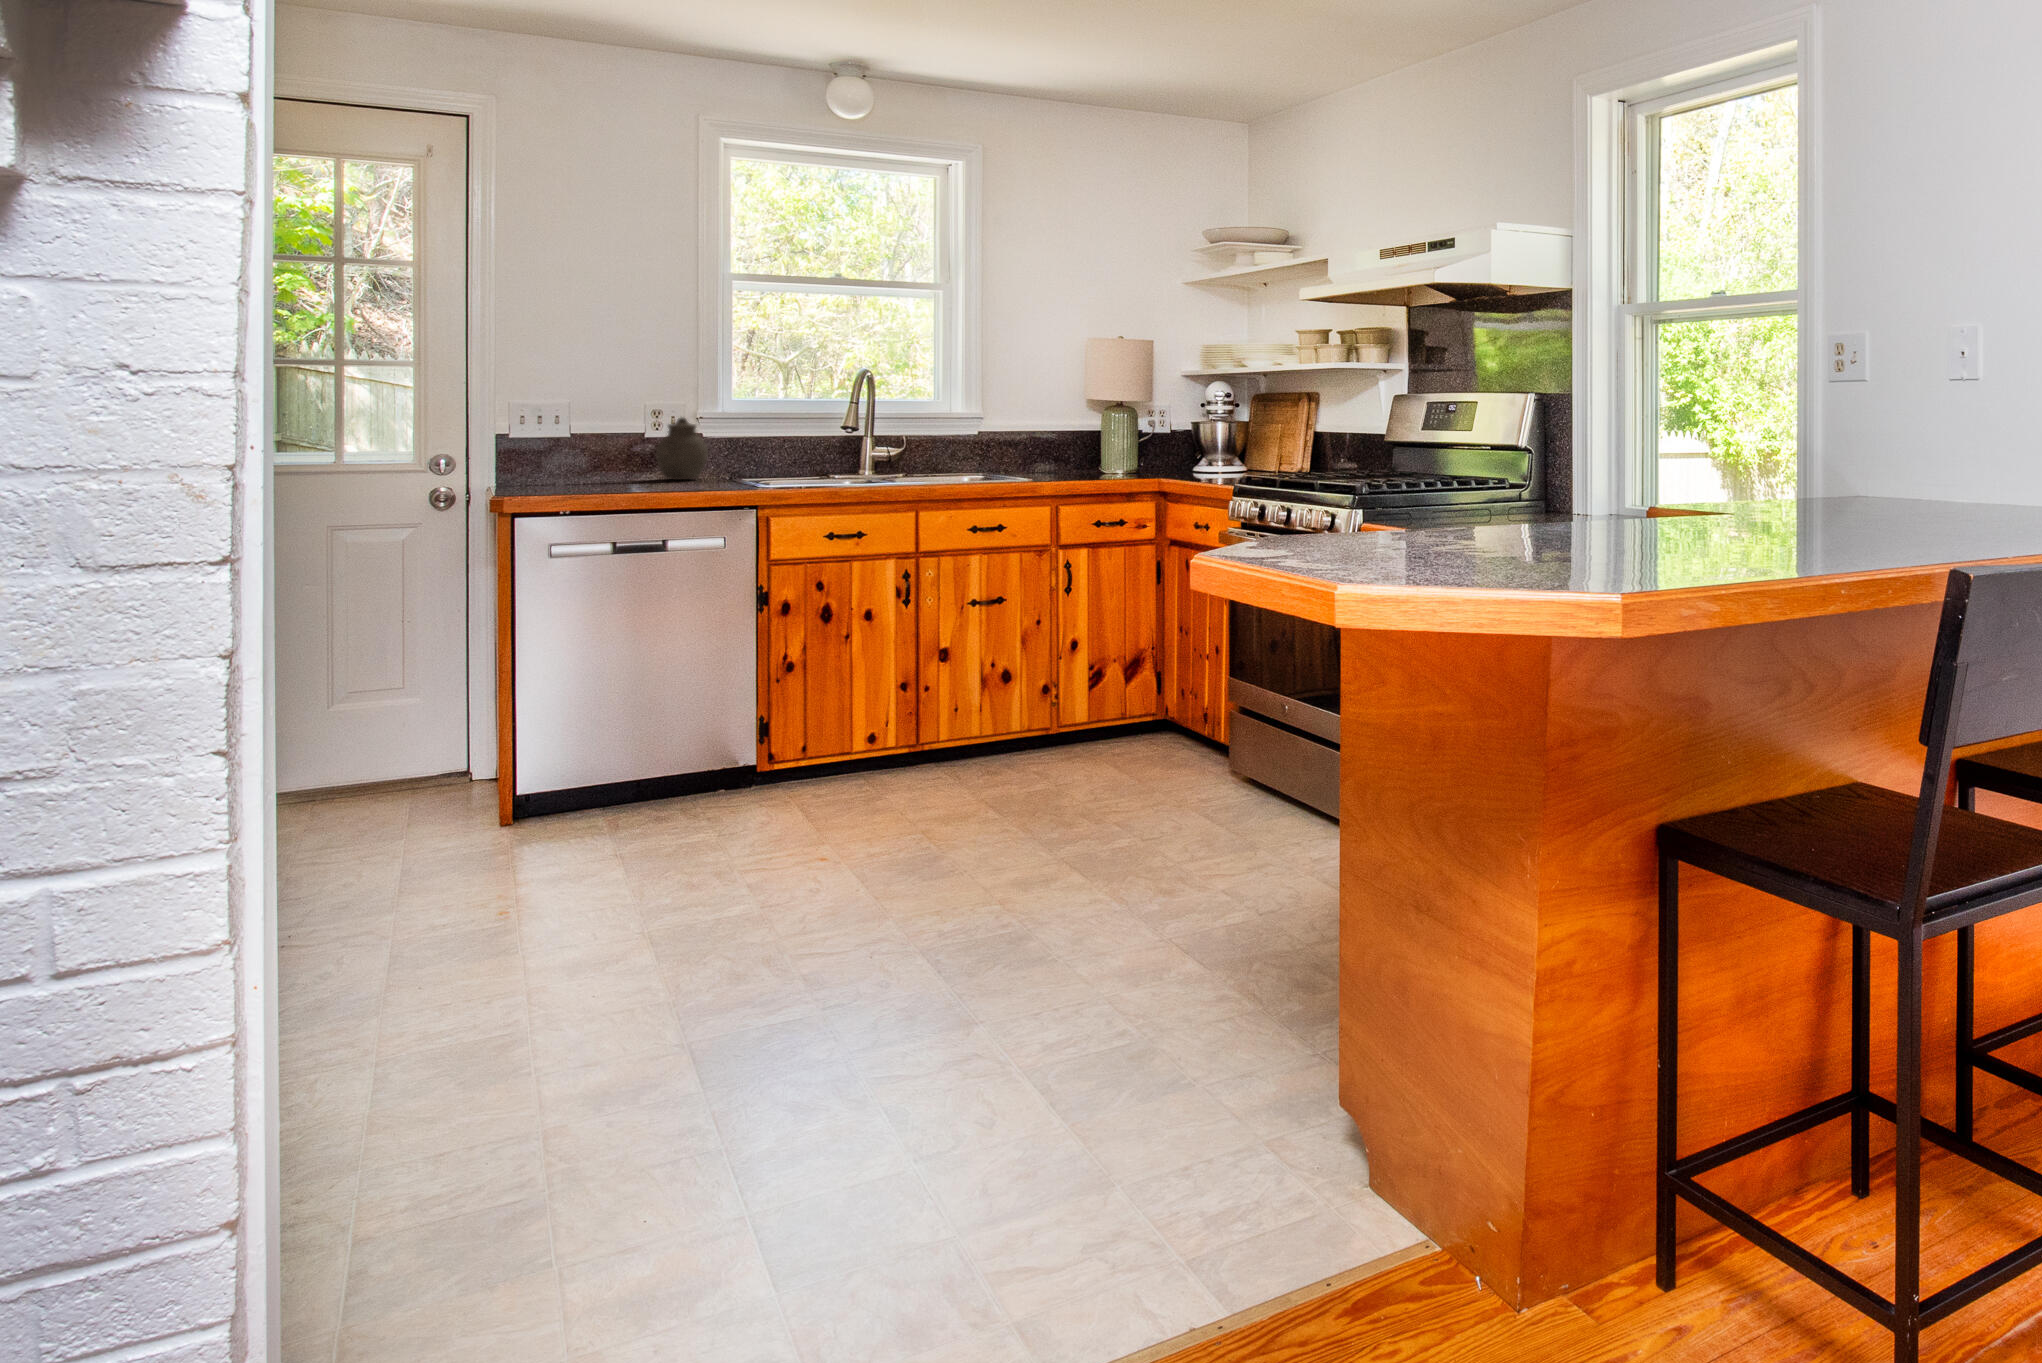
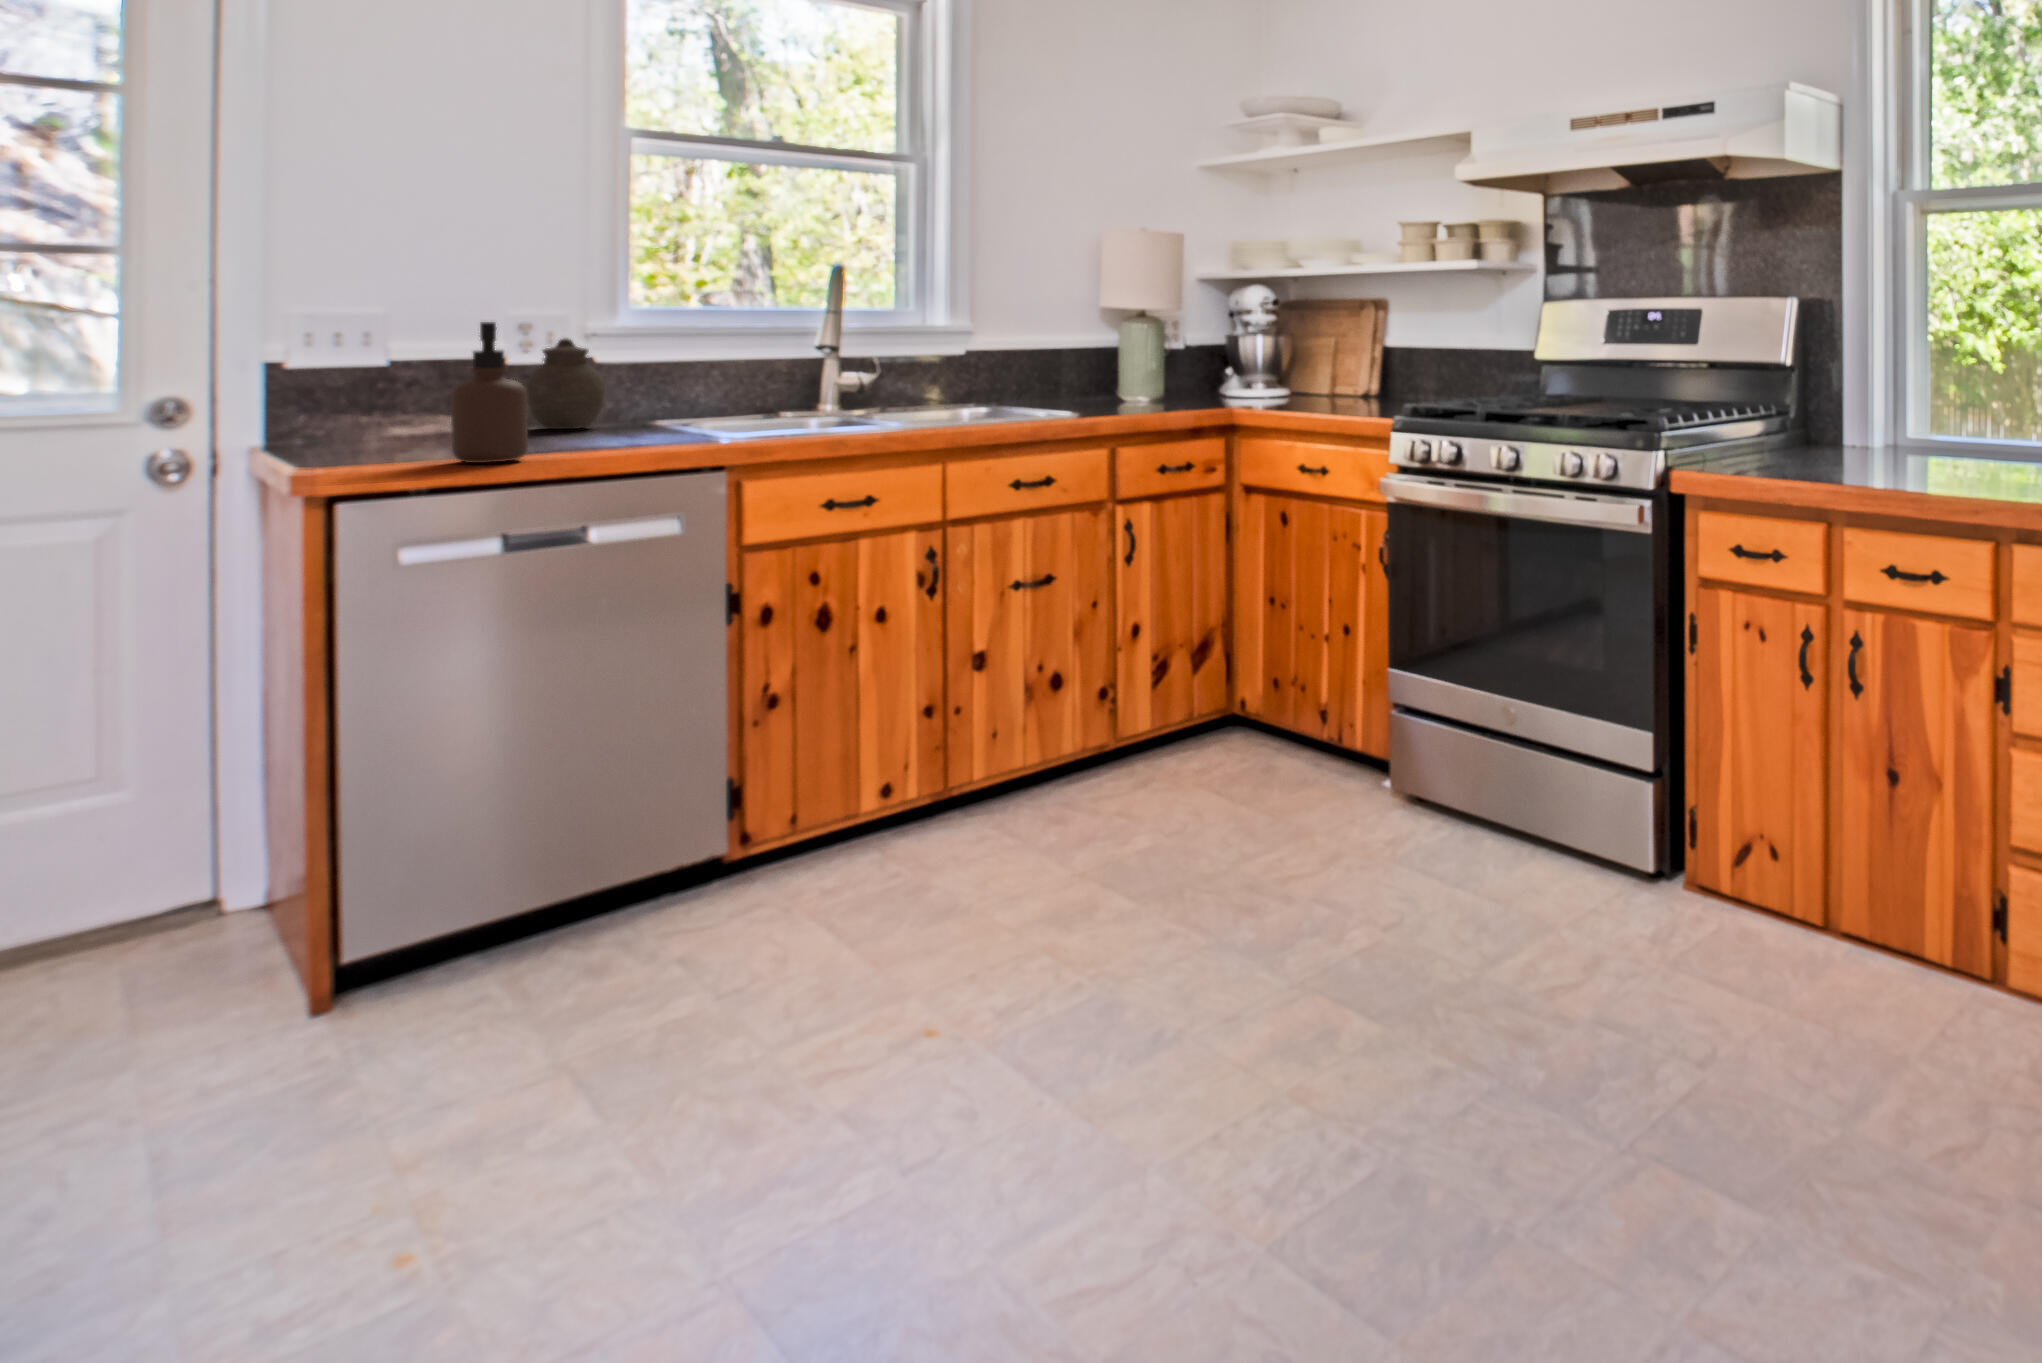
soap dispenser: none [586,404,631,493] -> present [451,322,528,463]

